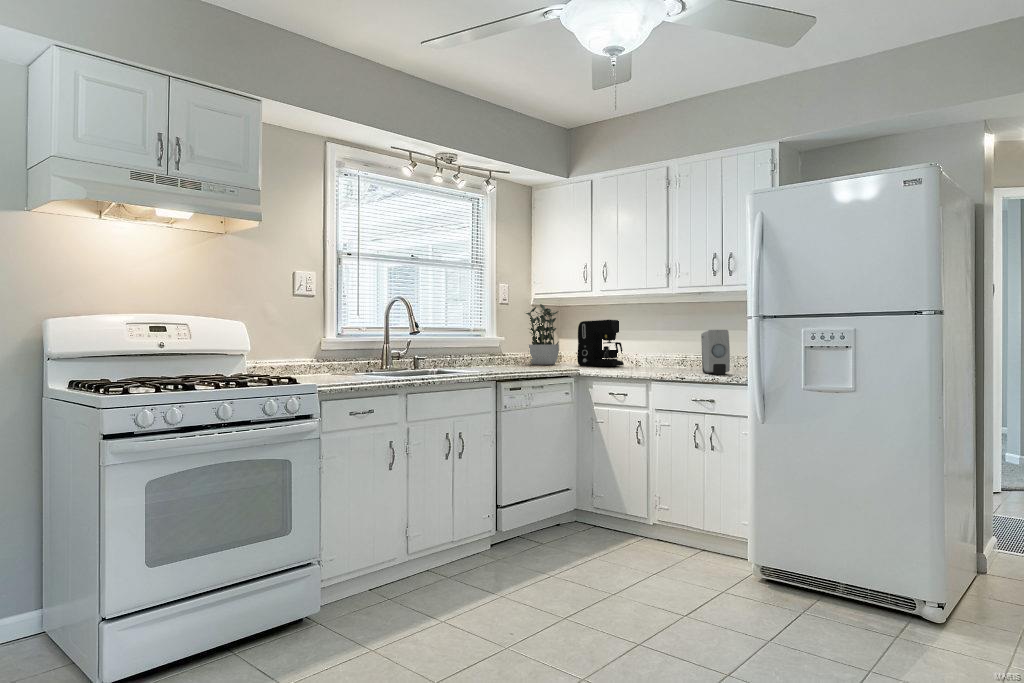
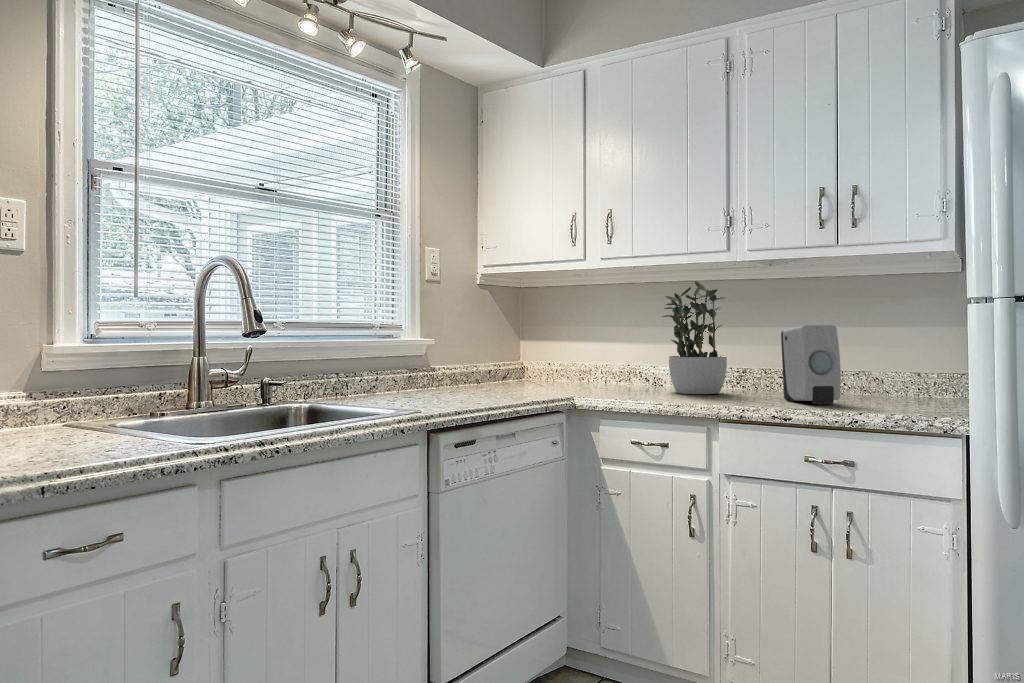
potted plant: present [526,304,559,365] -> present [662,282,727,394]
coffee maker: present [577,320,624,366] -> none [556,308,633,387]

